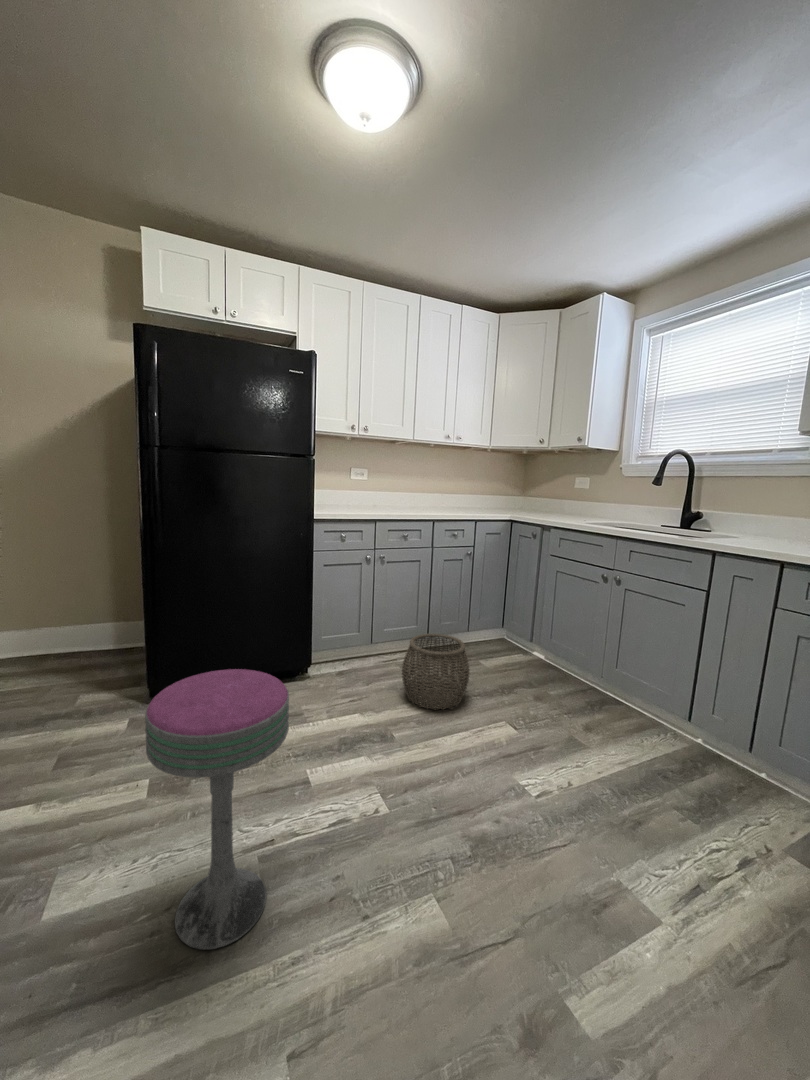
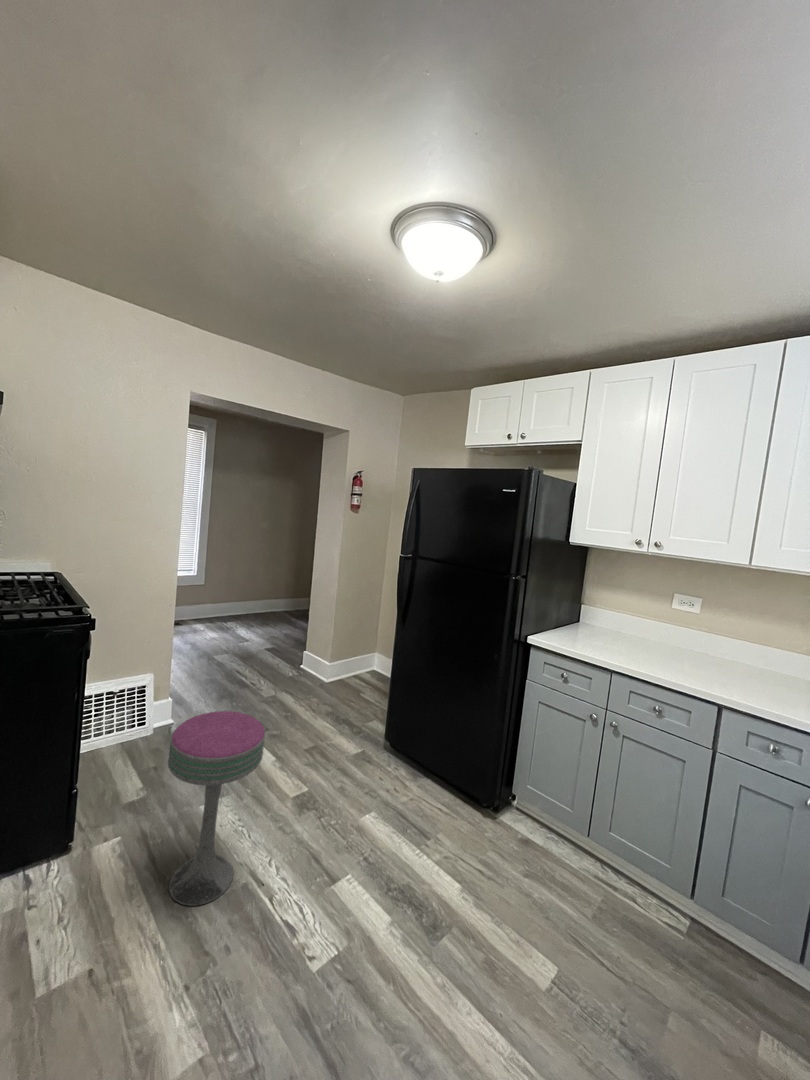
woven basket: present [402,634,470,710] -> none [514,854,626,1015]

